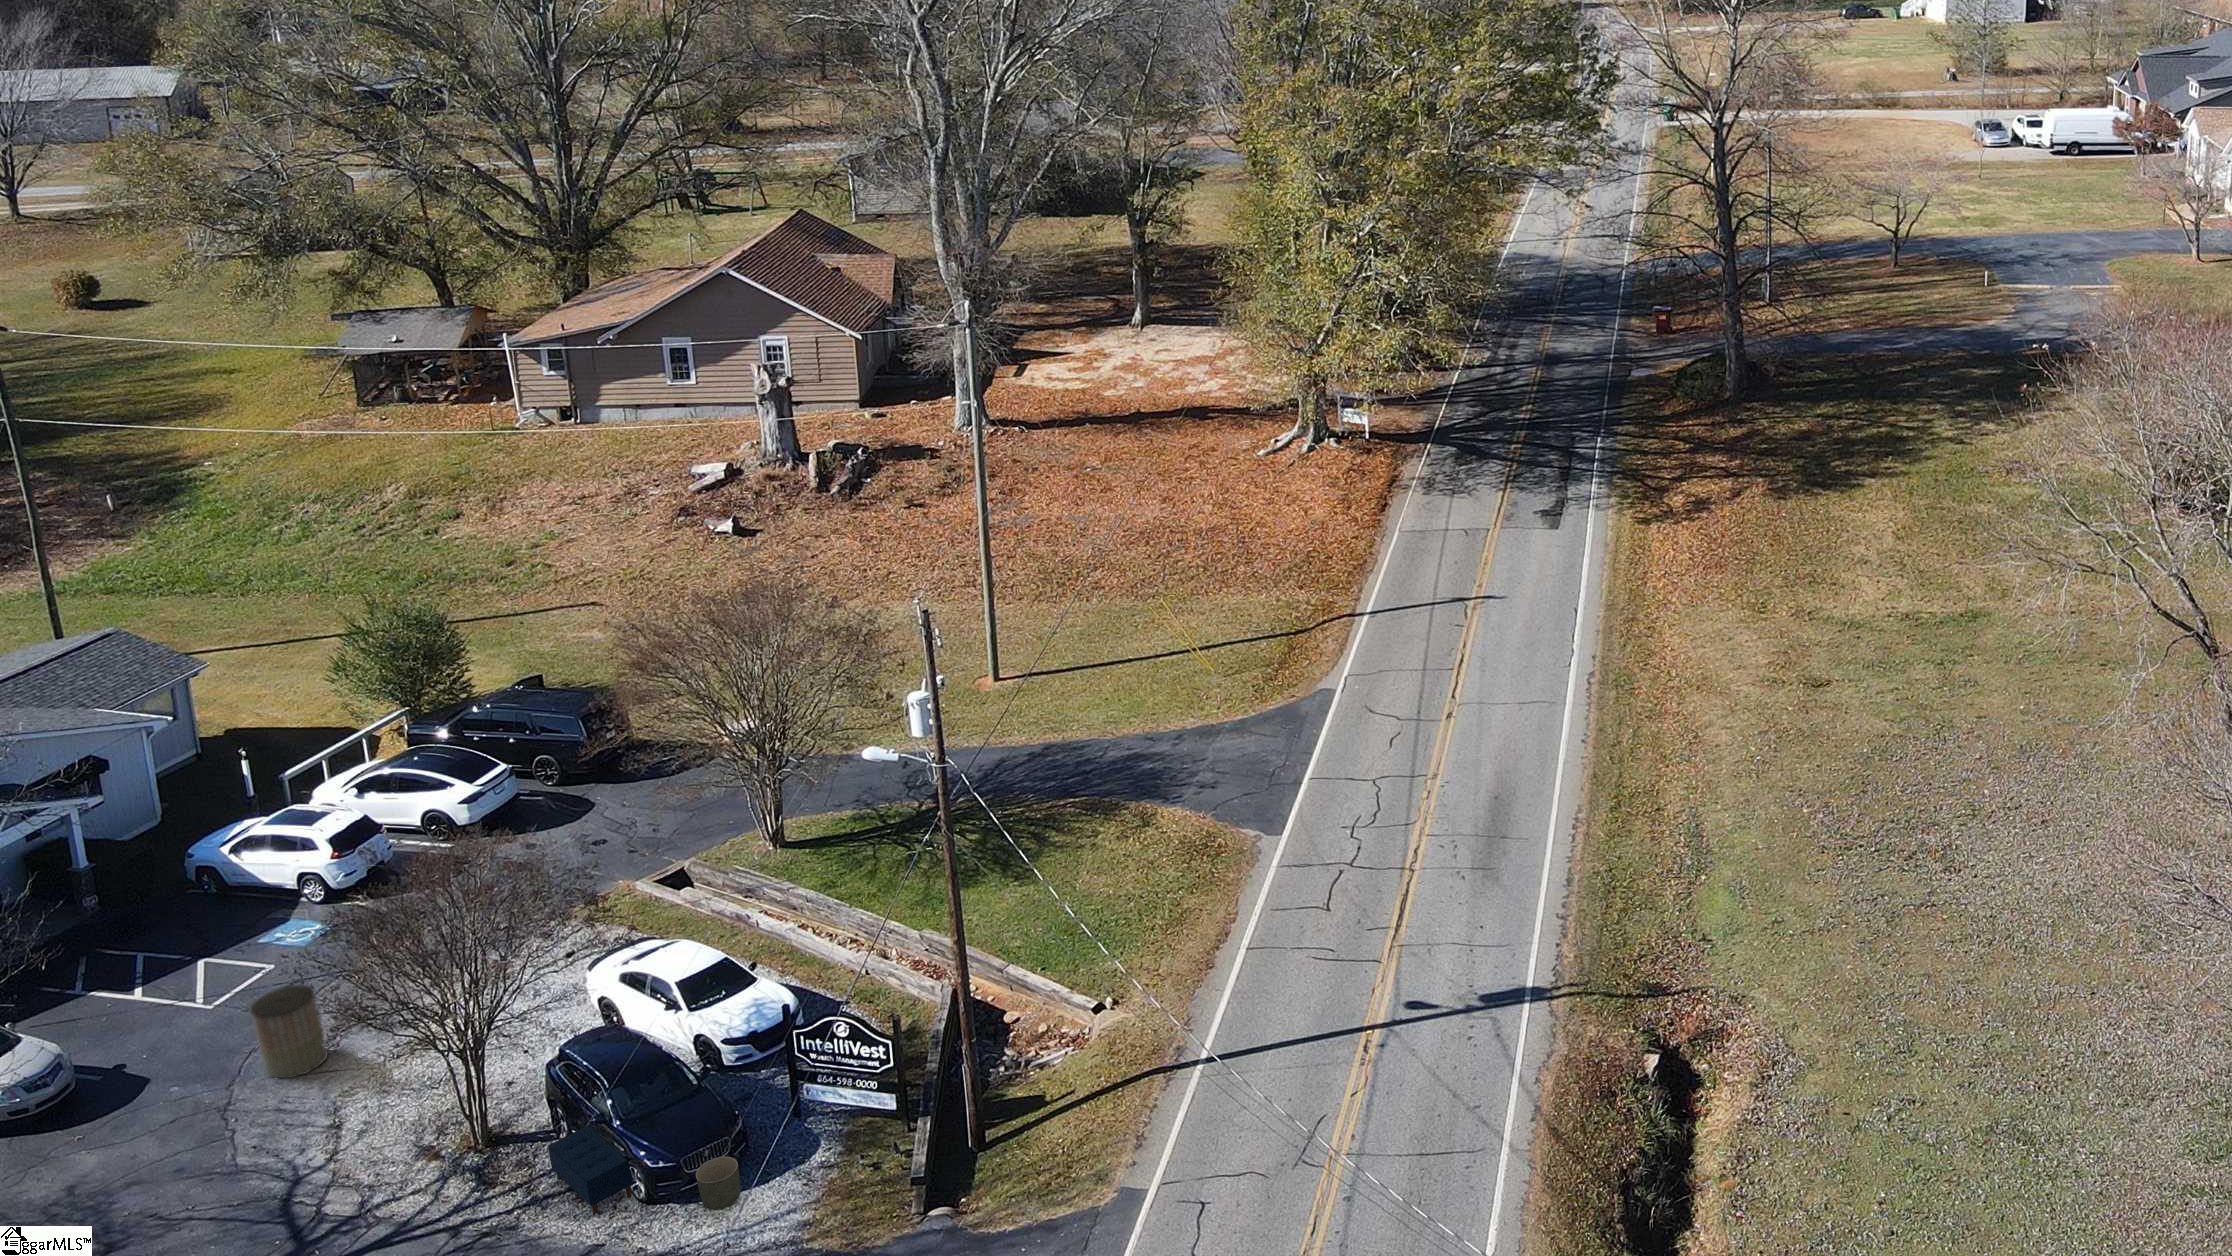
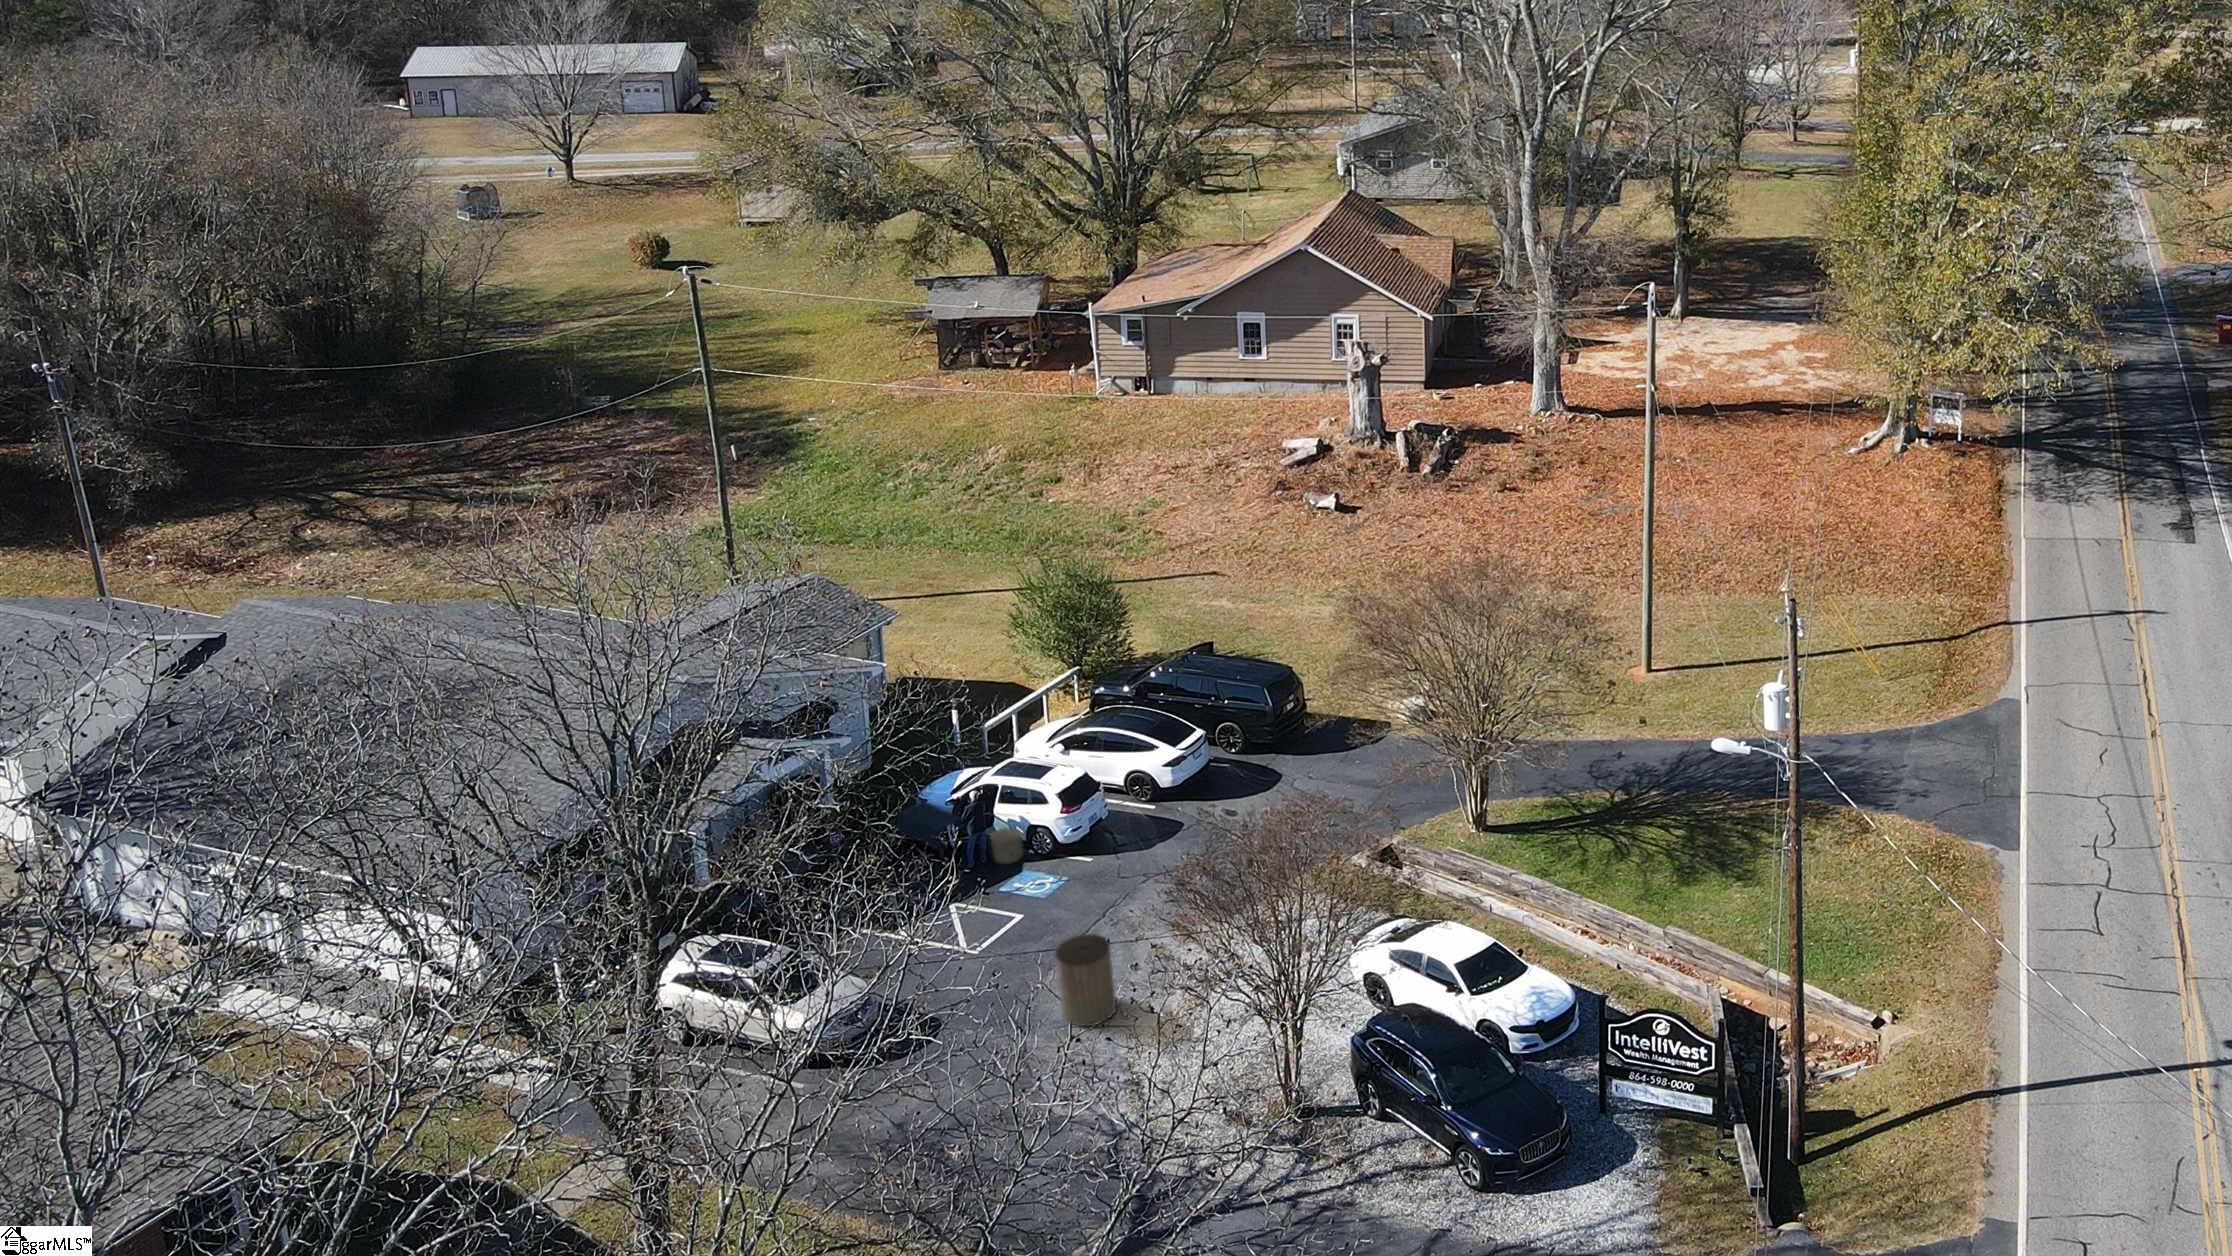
bench: present [548,1126,633,1214] -> present [897,801,965,857]
planter: present [696,1157,741,1209] -> present [990,827,1022,864]

